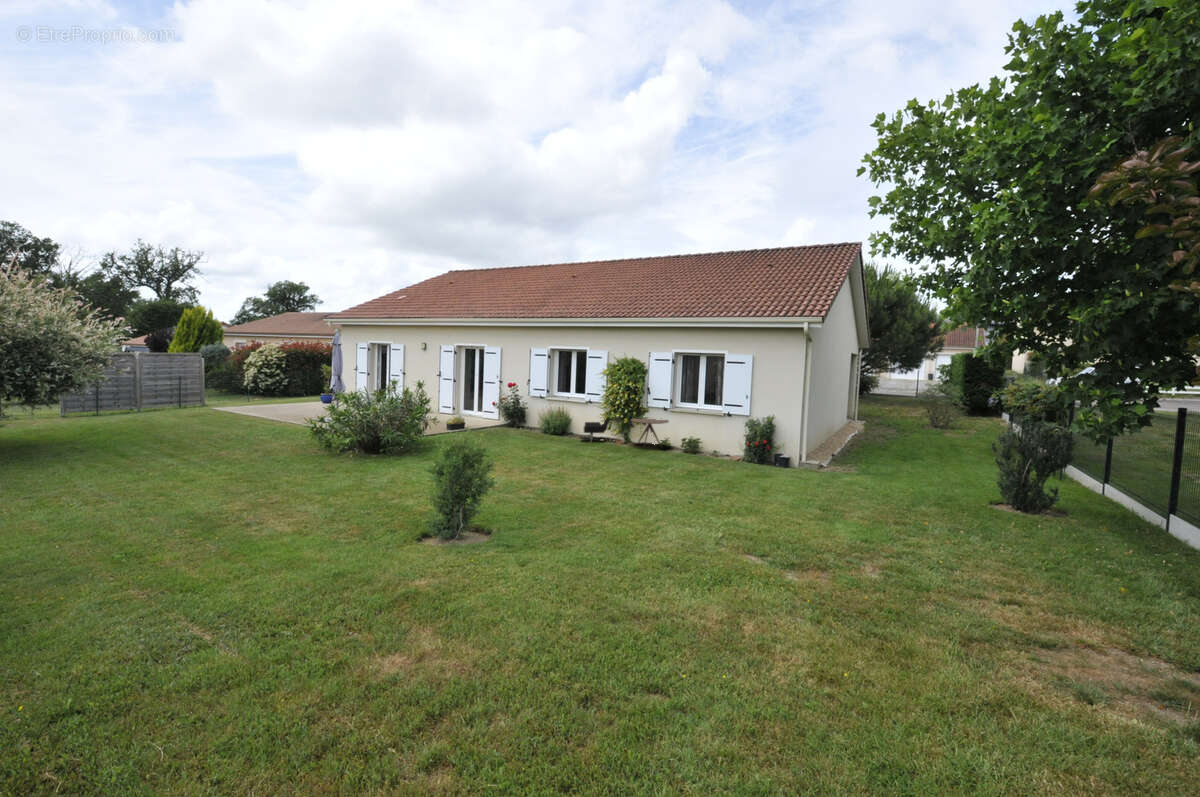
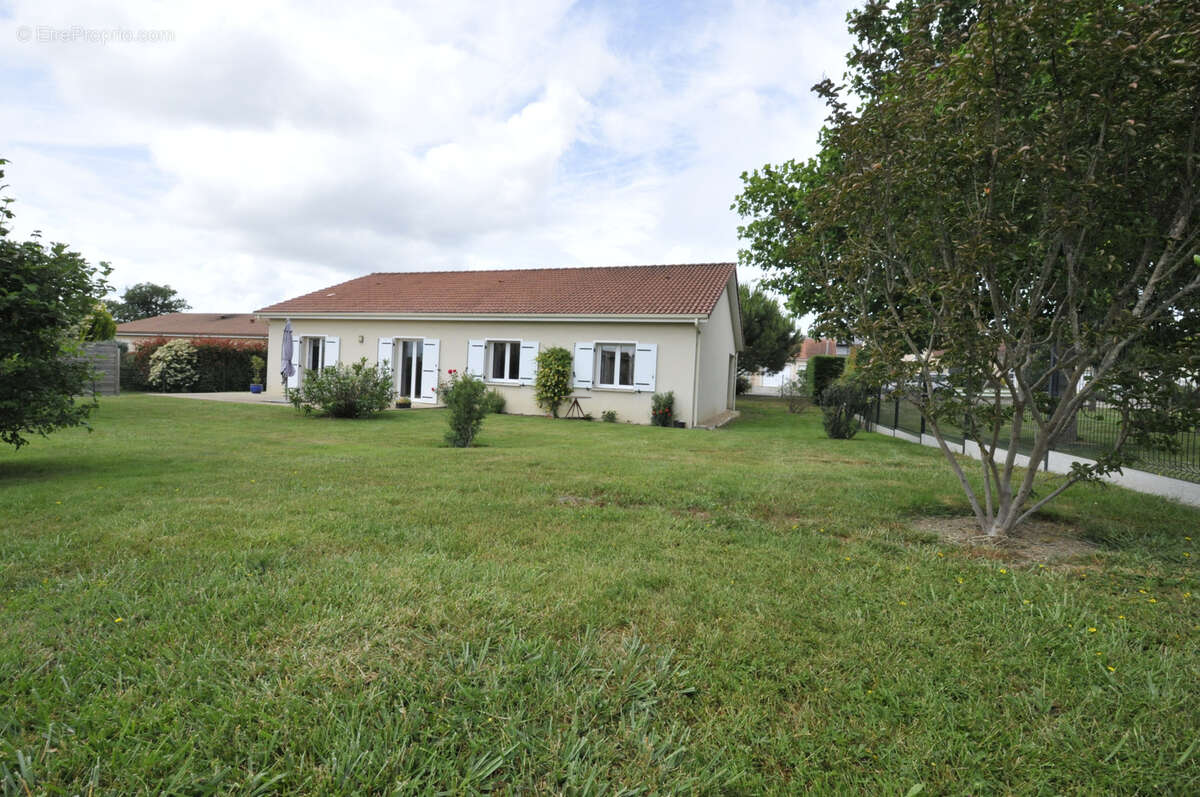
lounge chair: present [584,417,610,442] -> none [515,395,543,416]

